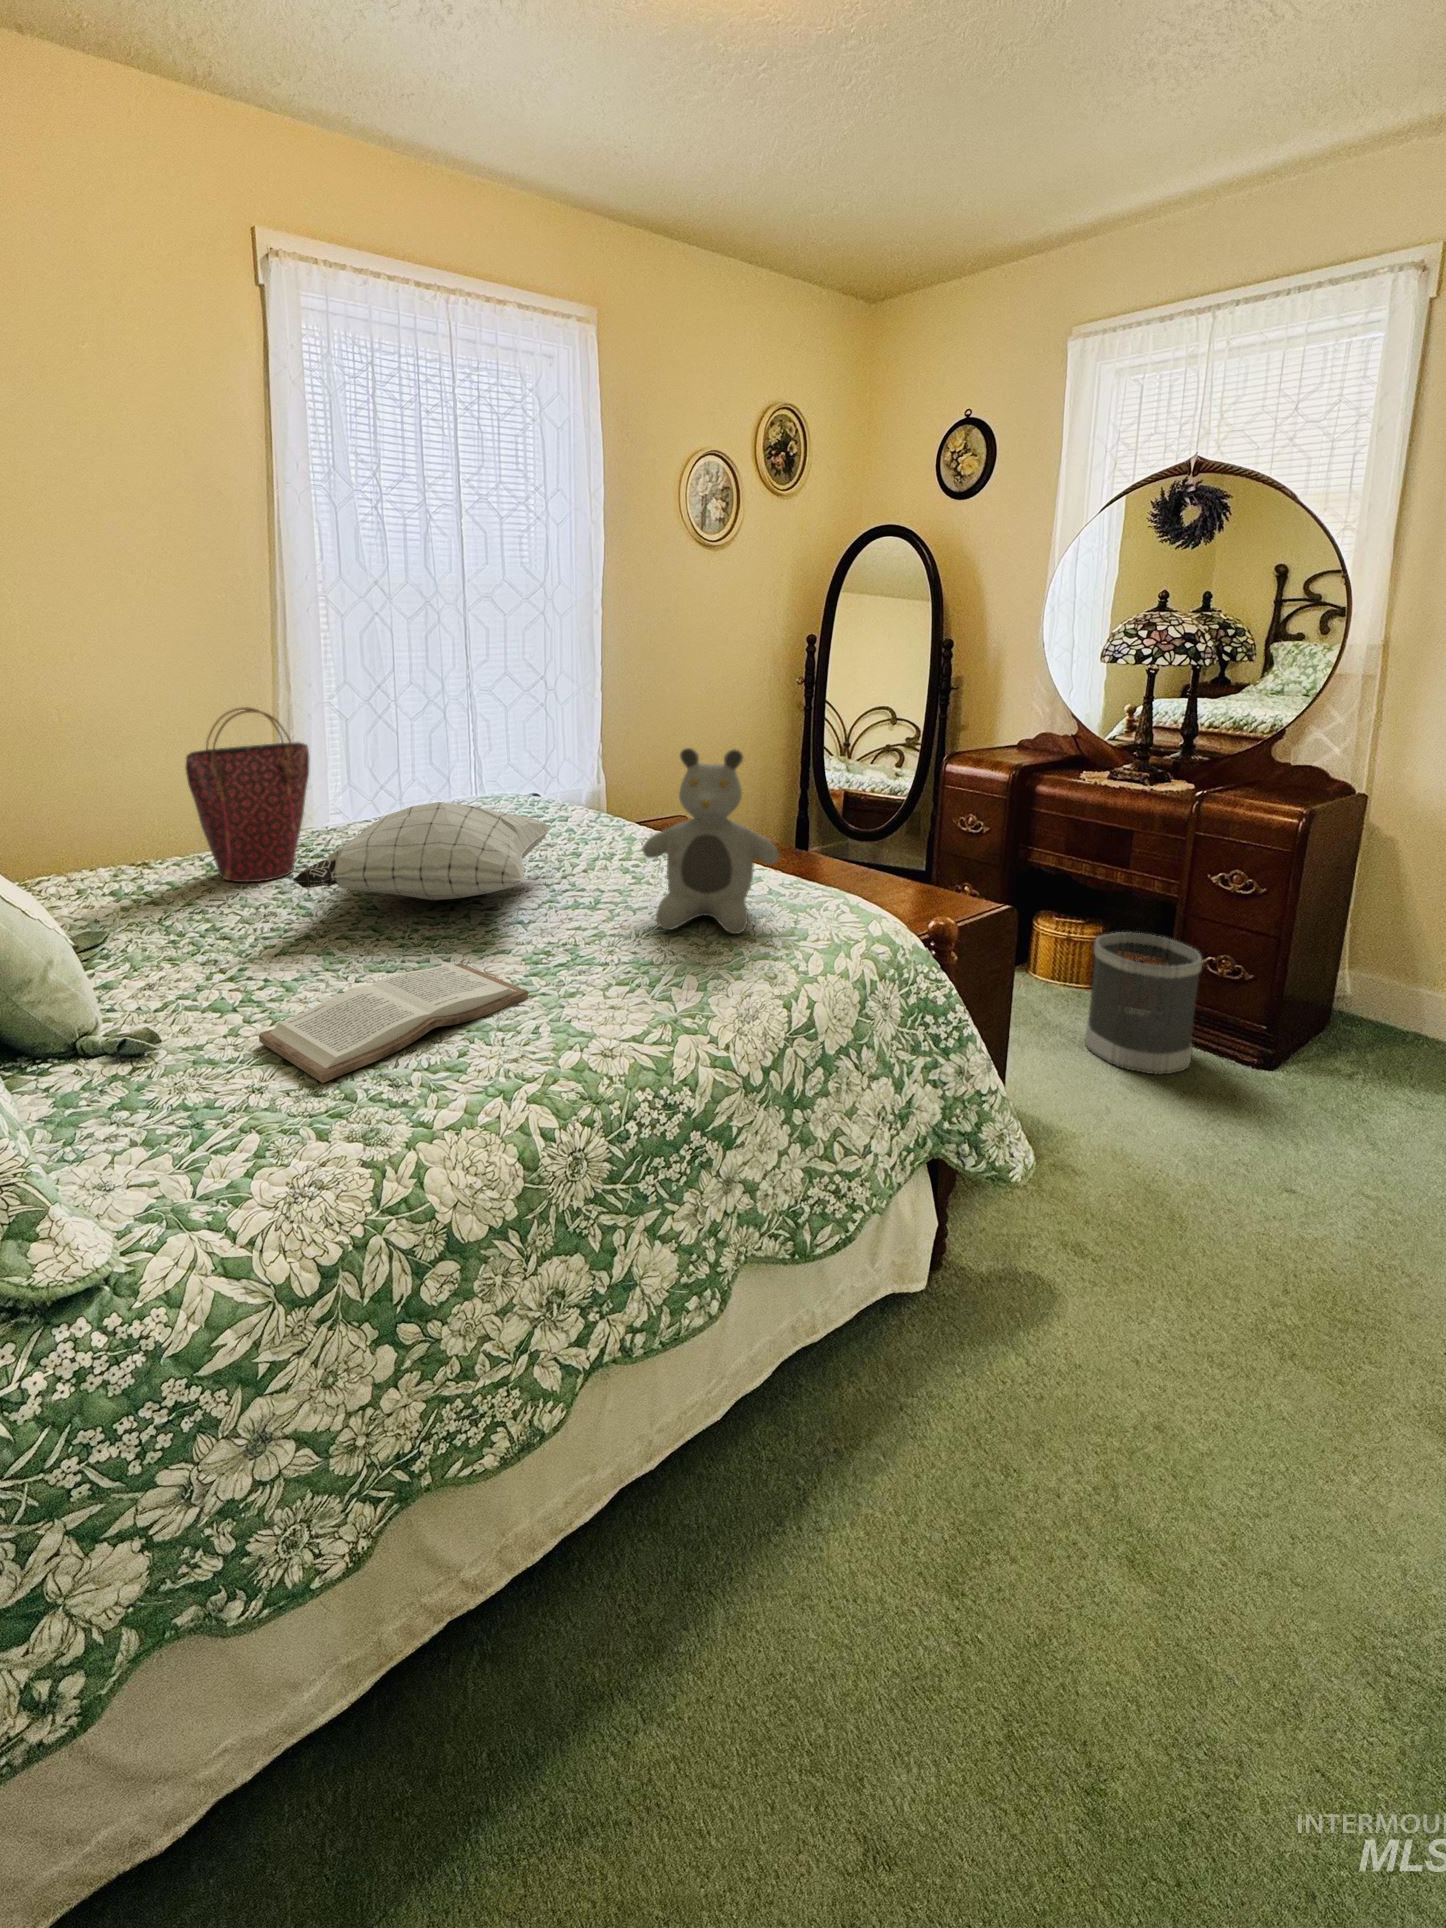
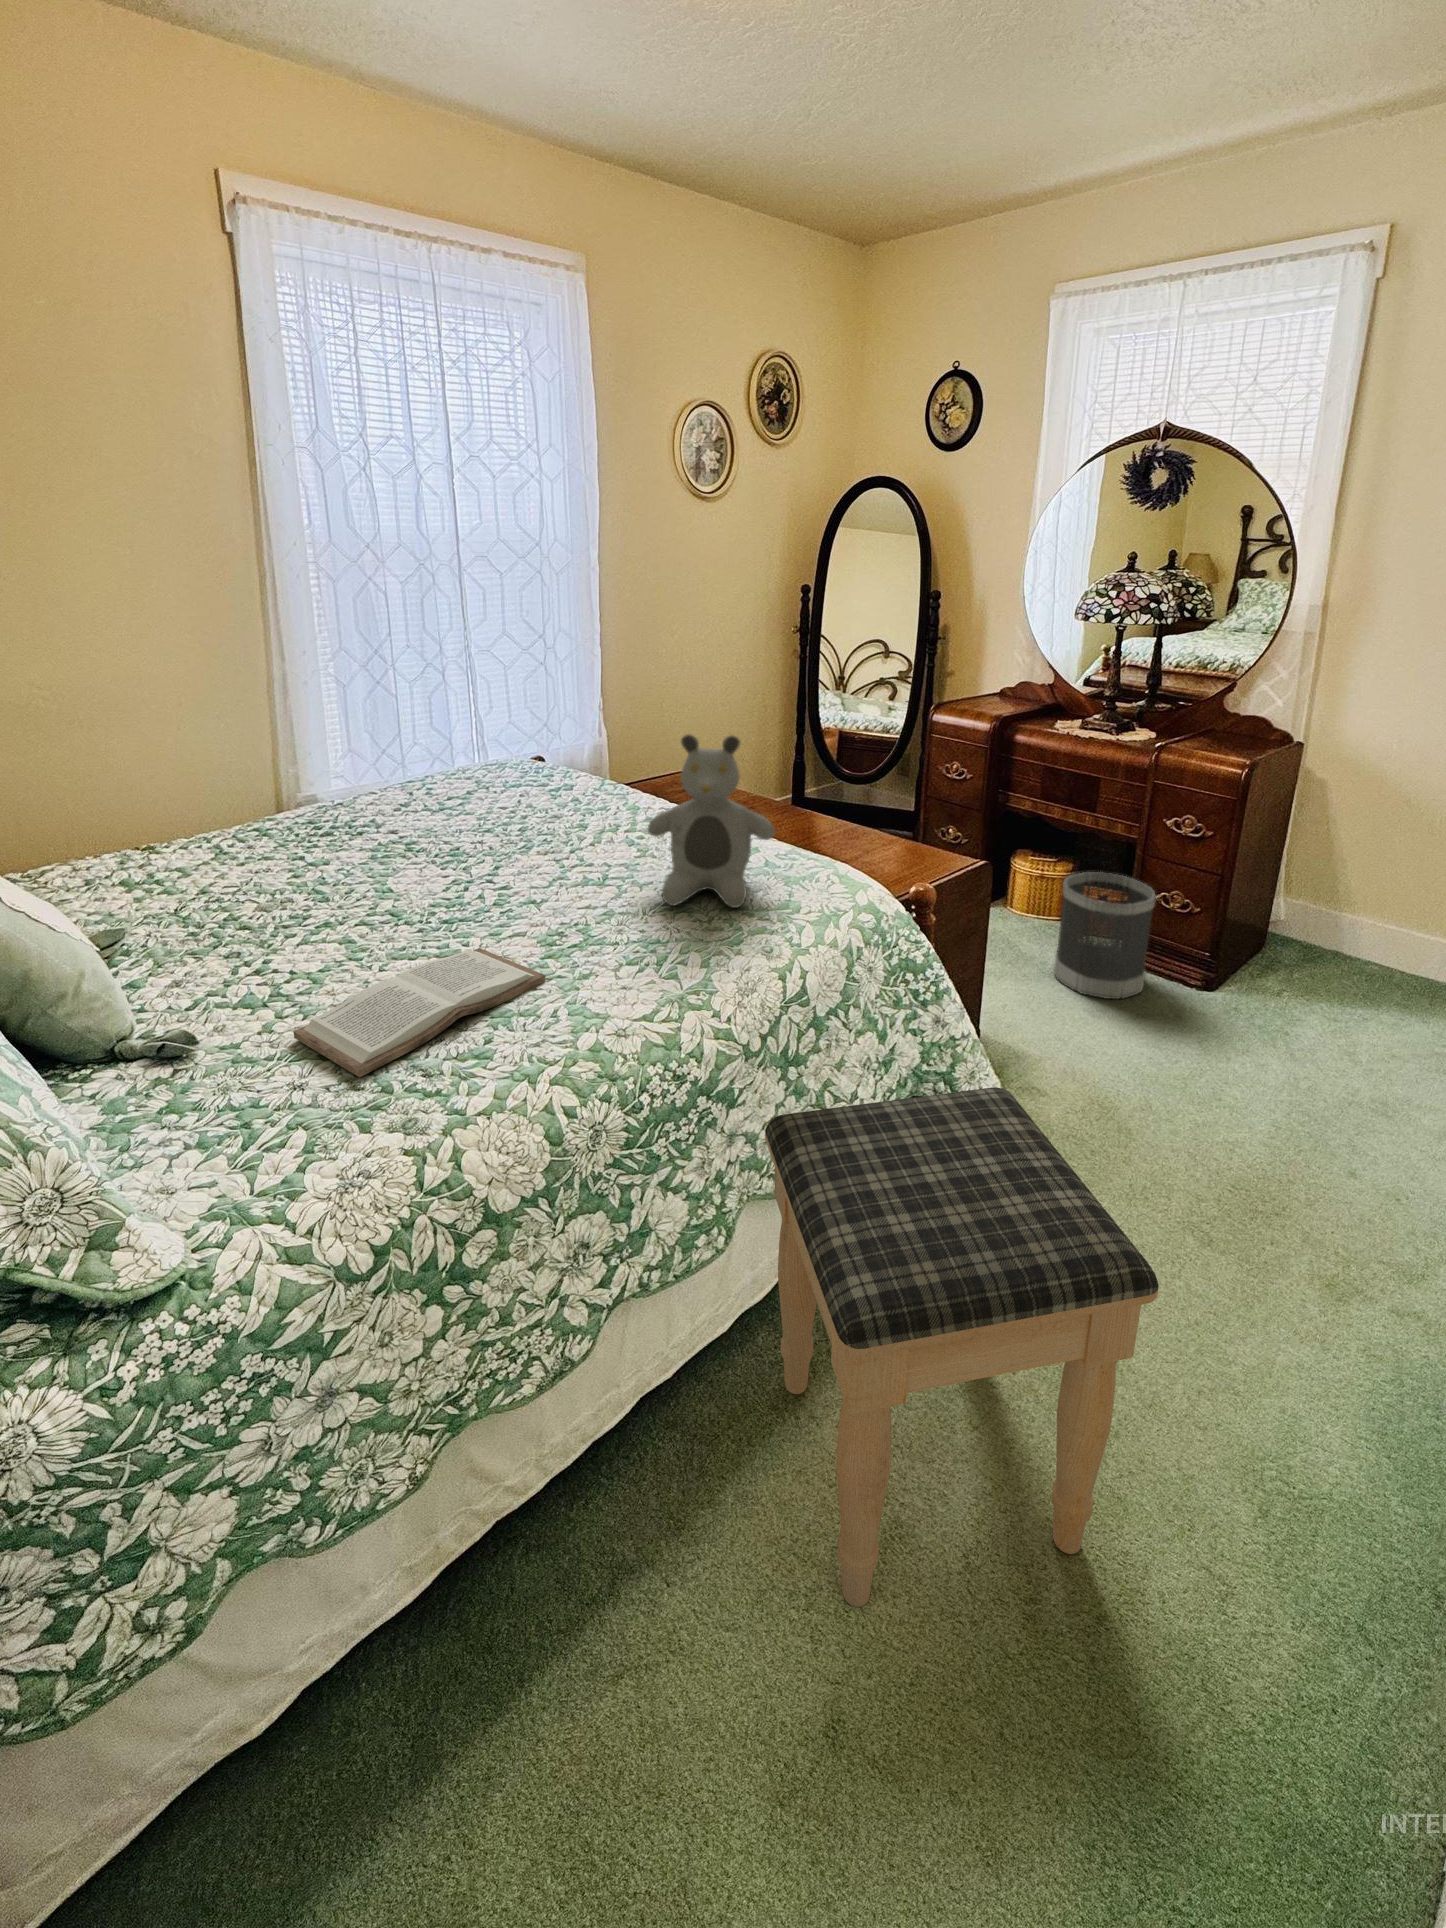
handbag: present [186,707,309,882] -> none [189,691,315,864]
pillow: present [293,802,551,900] -> none [310,786,560,881]
footstool: none [767,1142,1257,1778] -> present [765,1087,1159,1607]

